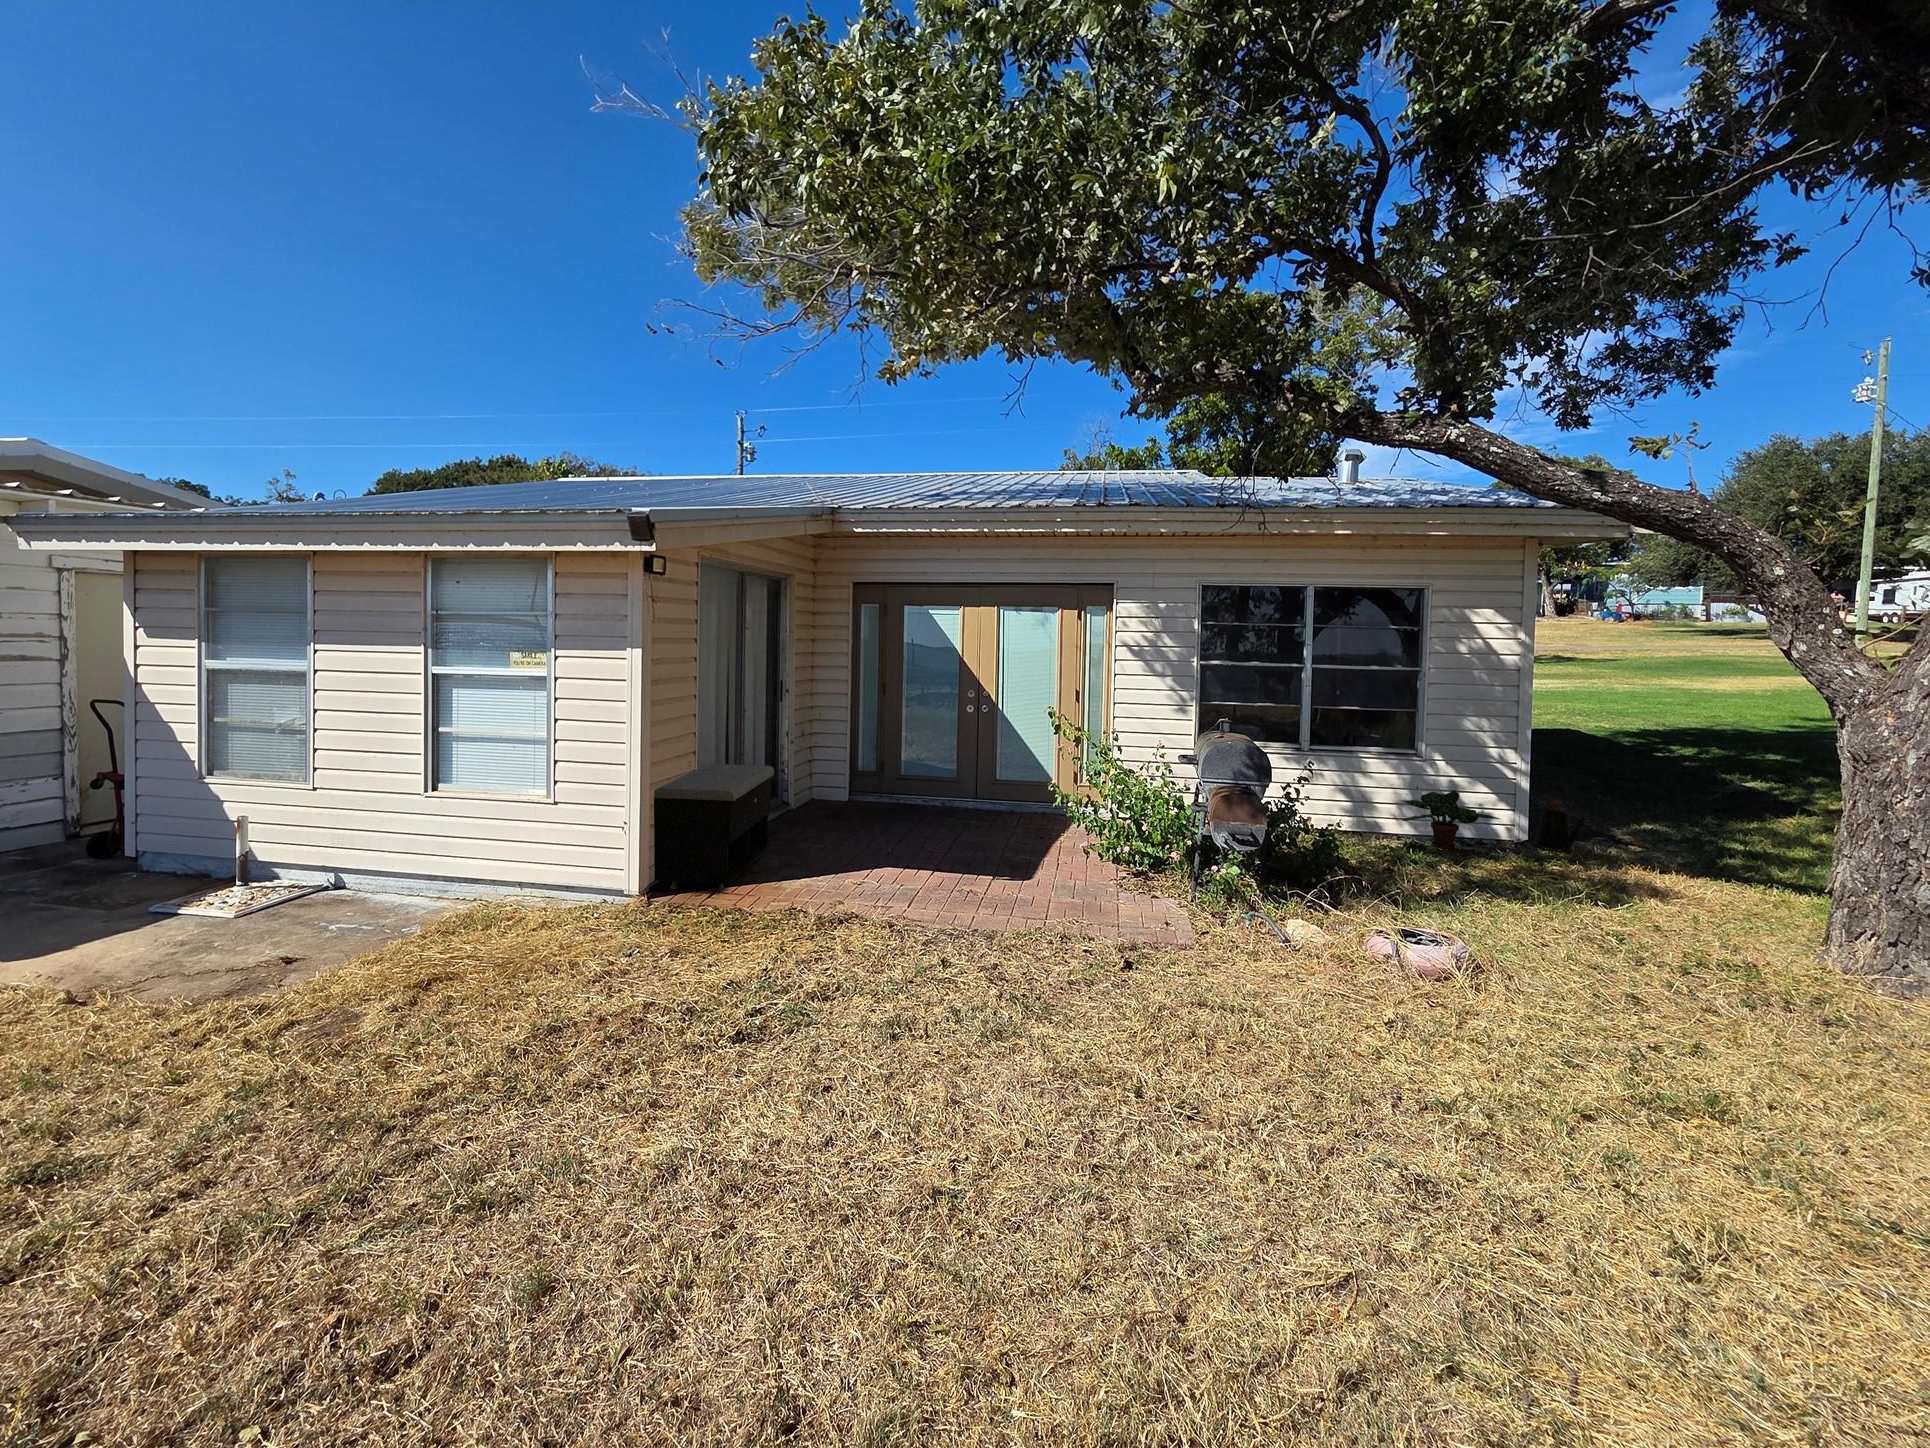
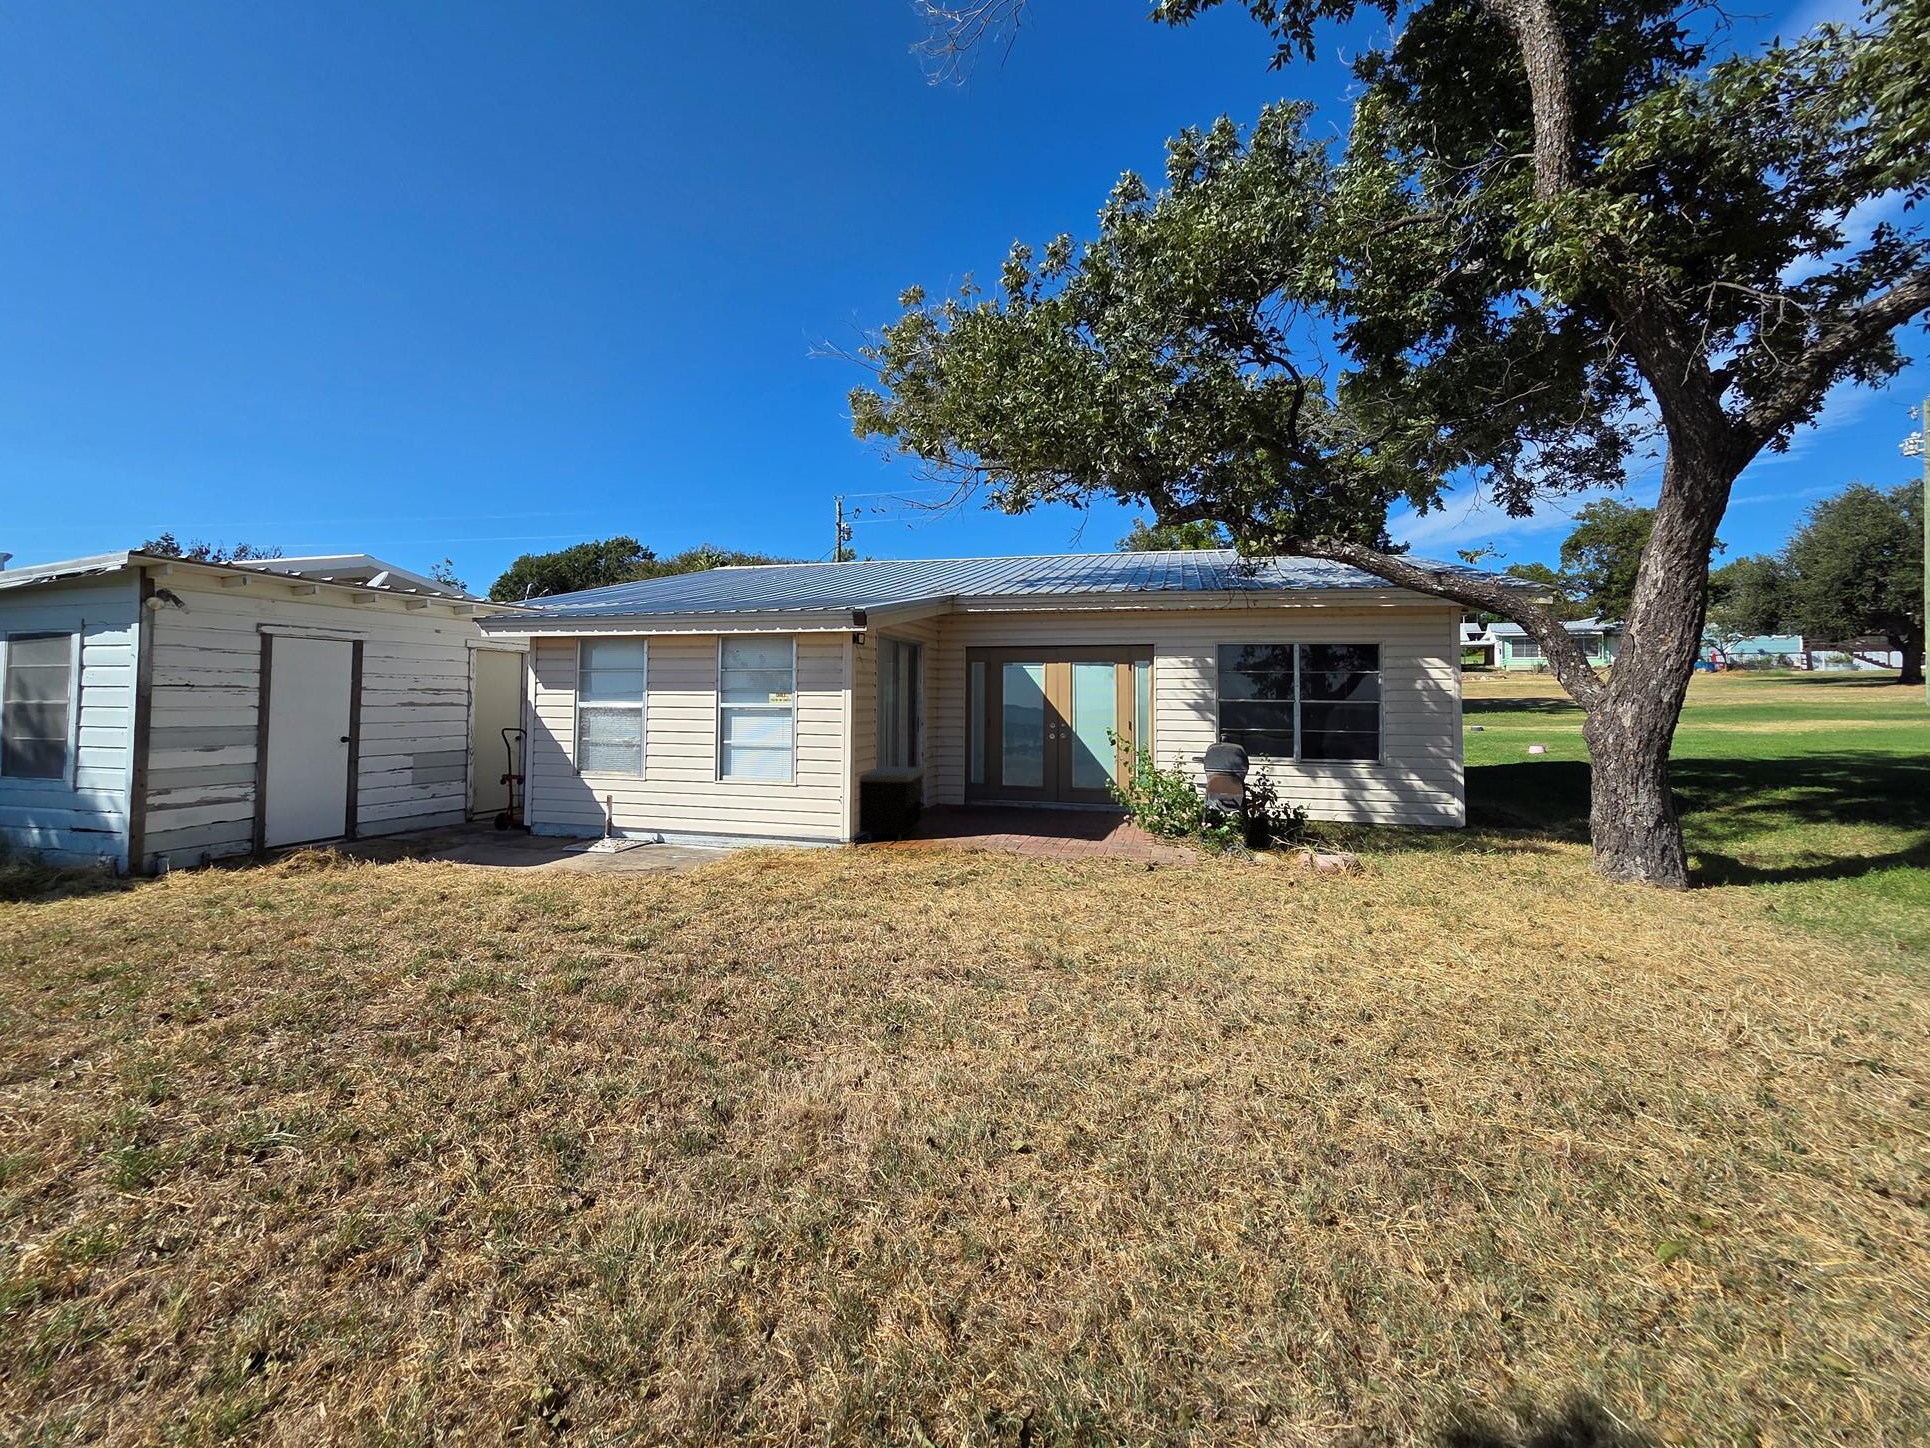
potted plant: present [1402,790,1500,849] -> none [1359,784,1429,827]
watering can: present [1532,798,1585,852] -> present [1245,803,1271,850]

